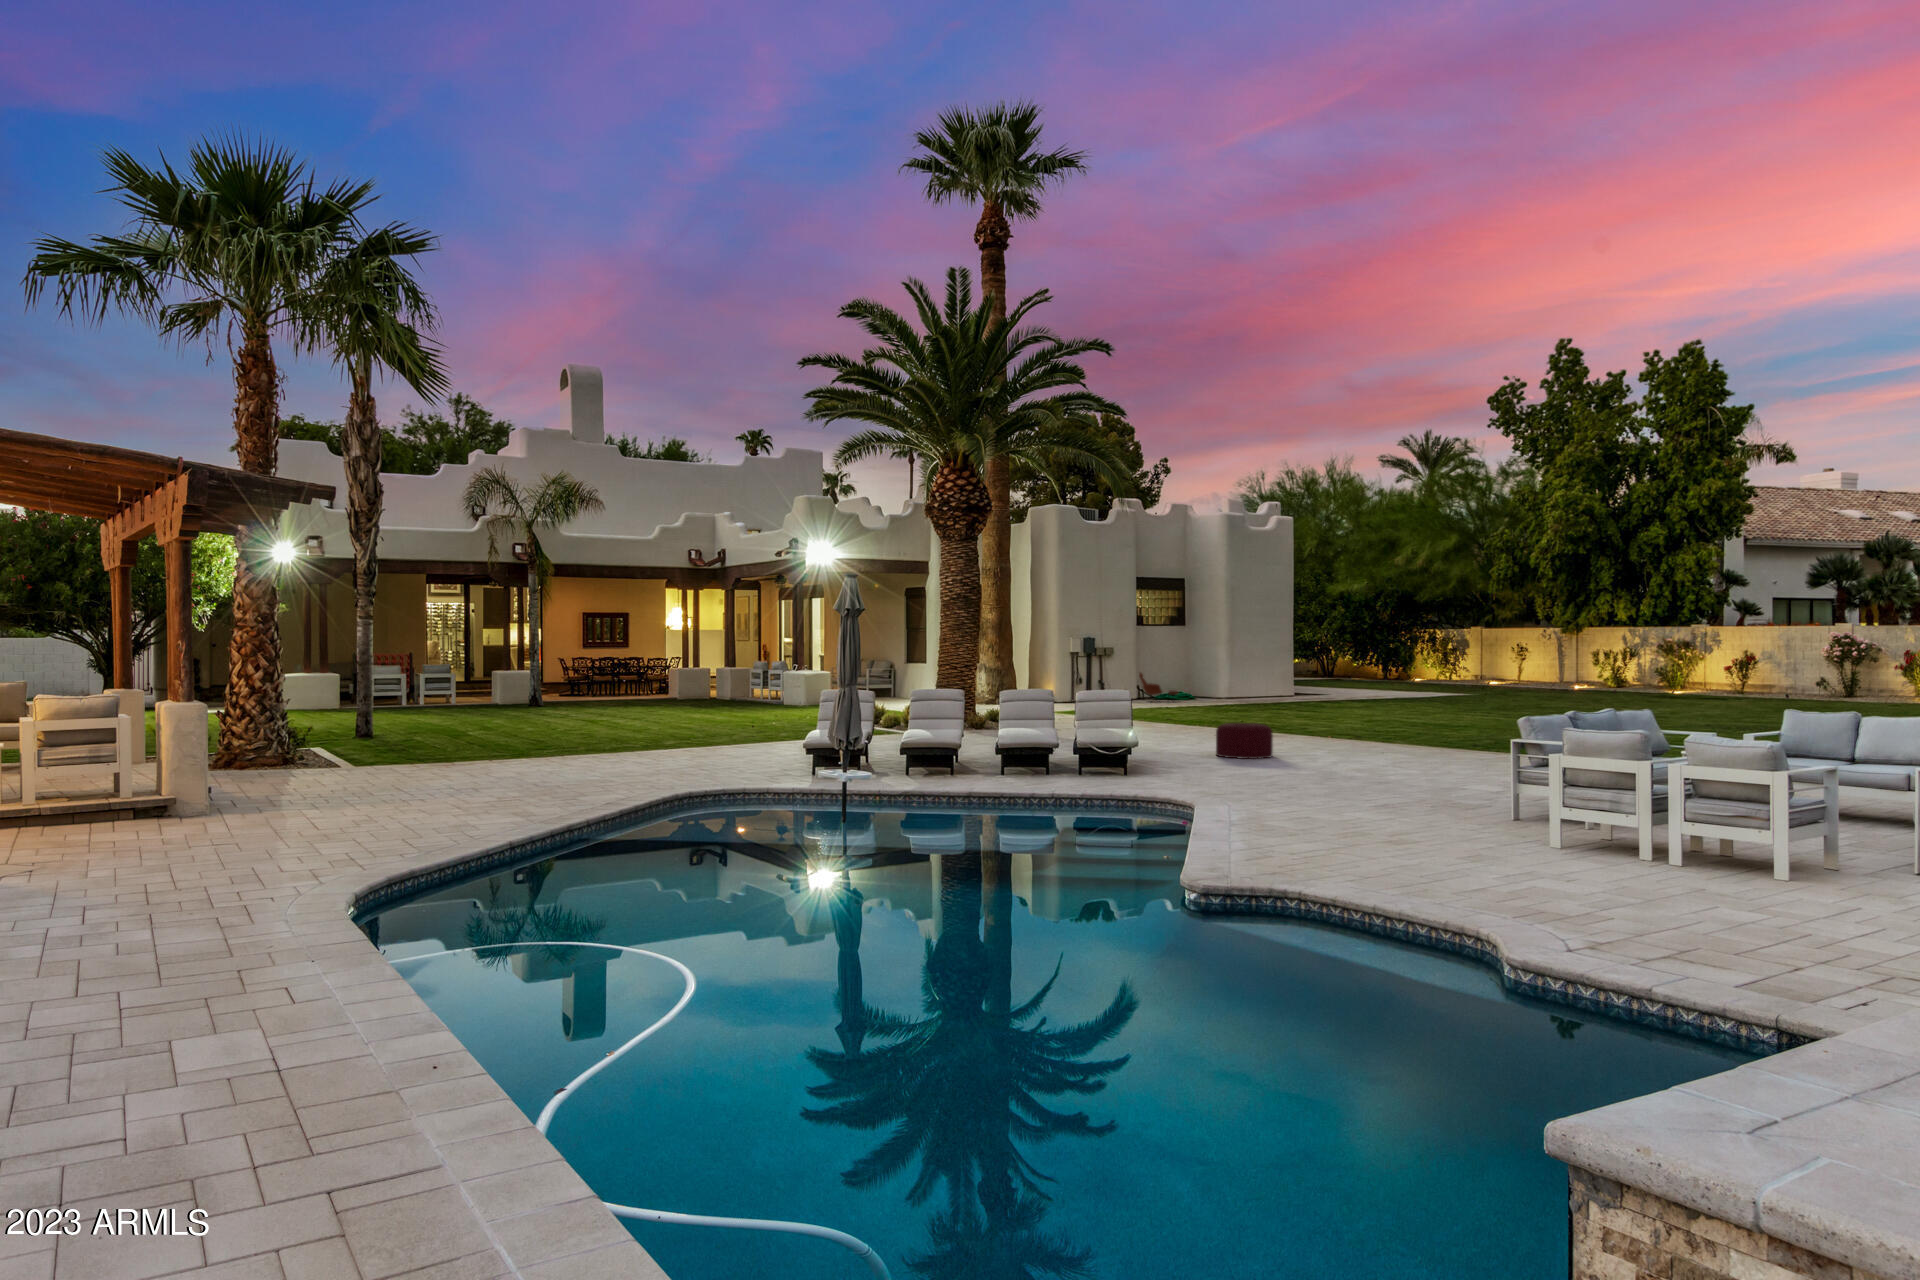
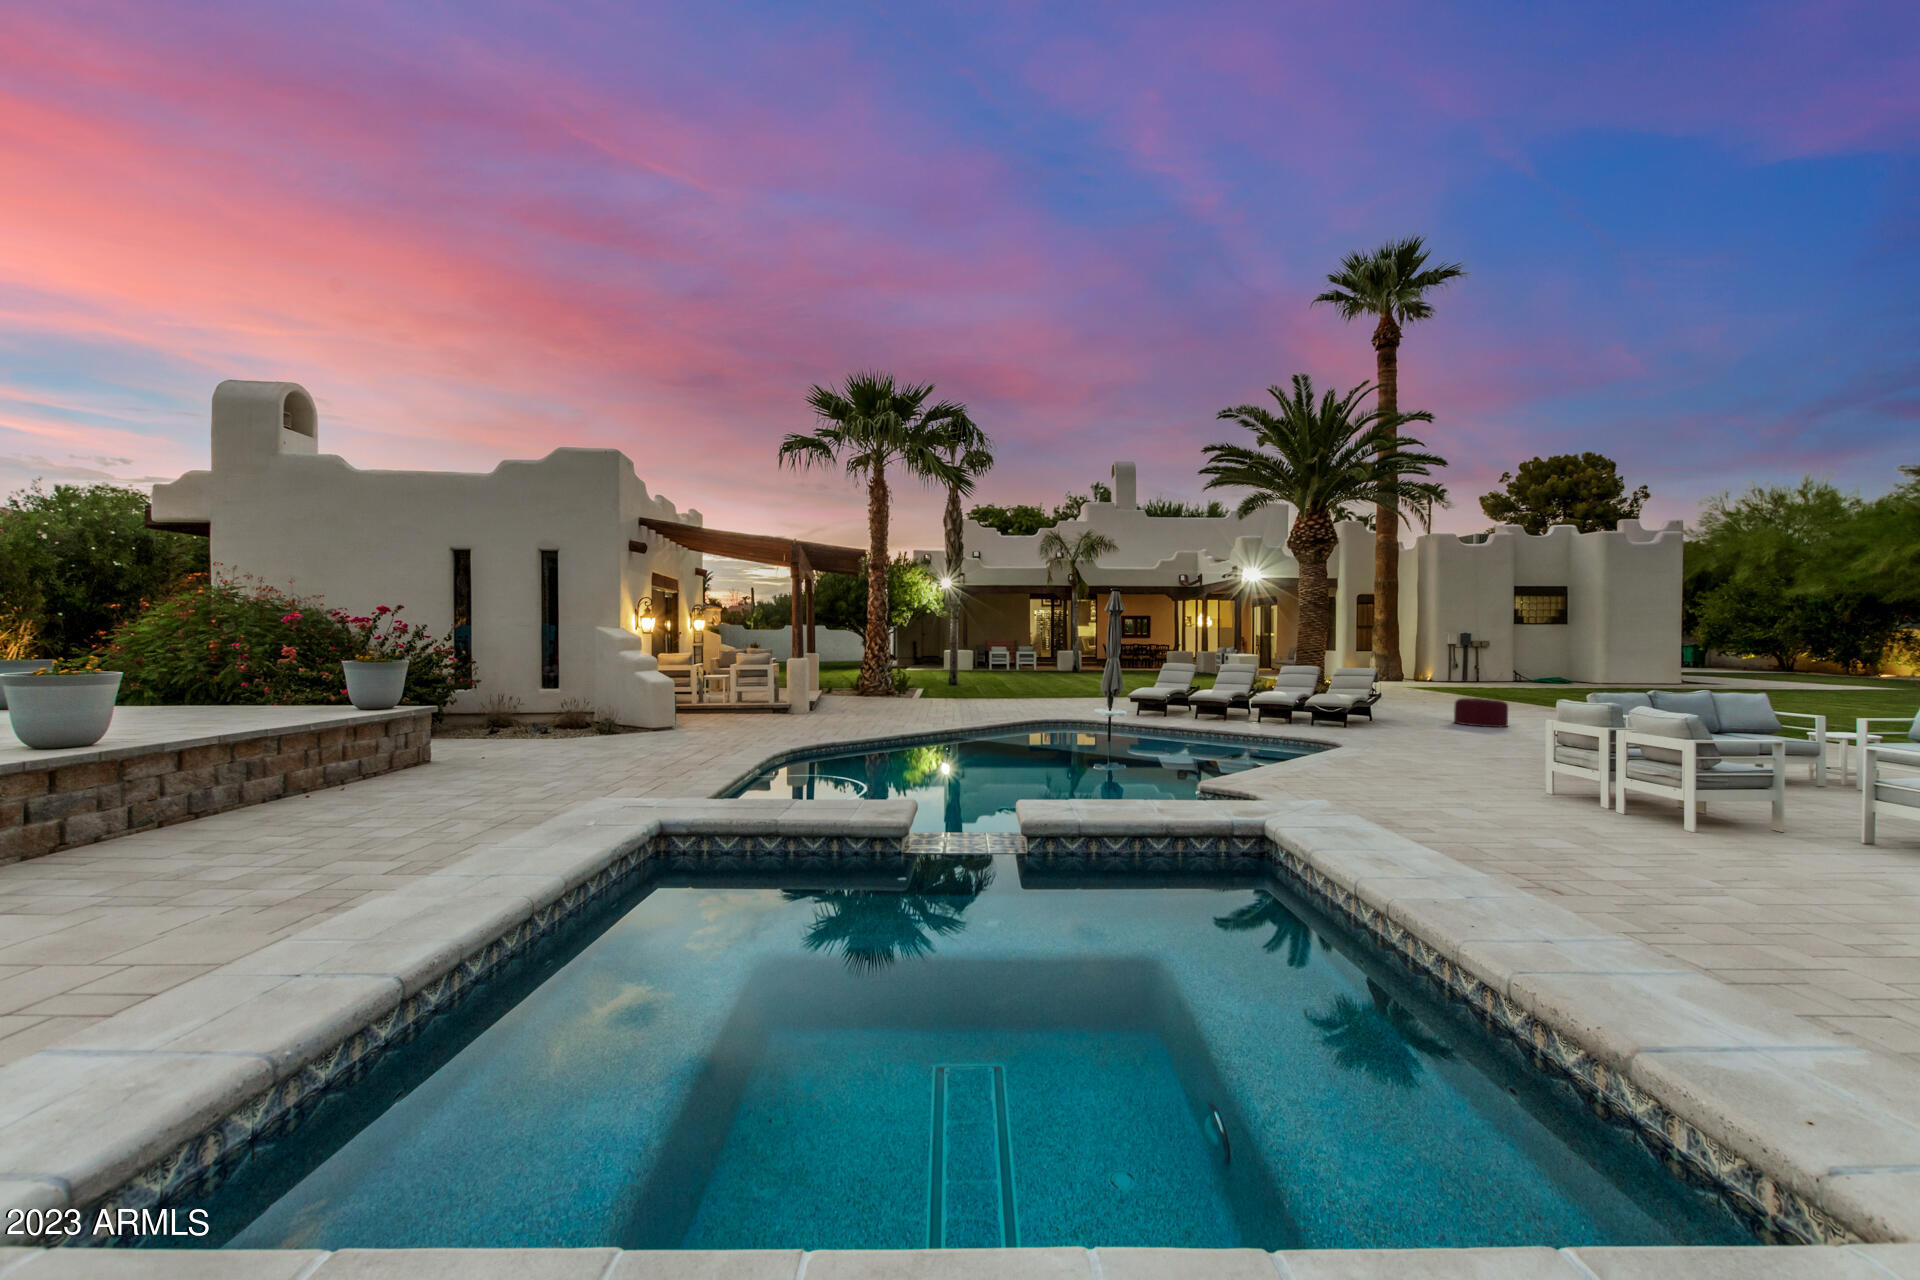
lounge chair: present [1139,673,1178,701] -> none [1524,666,1567,693]

